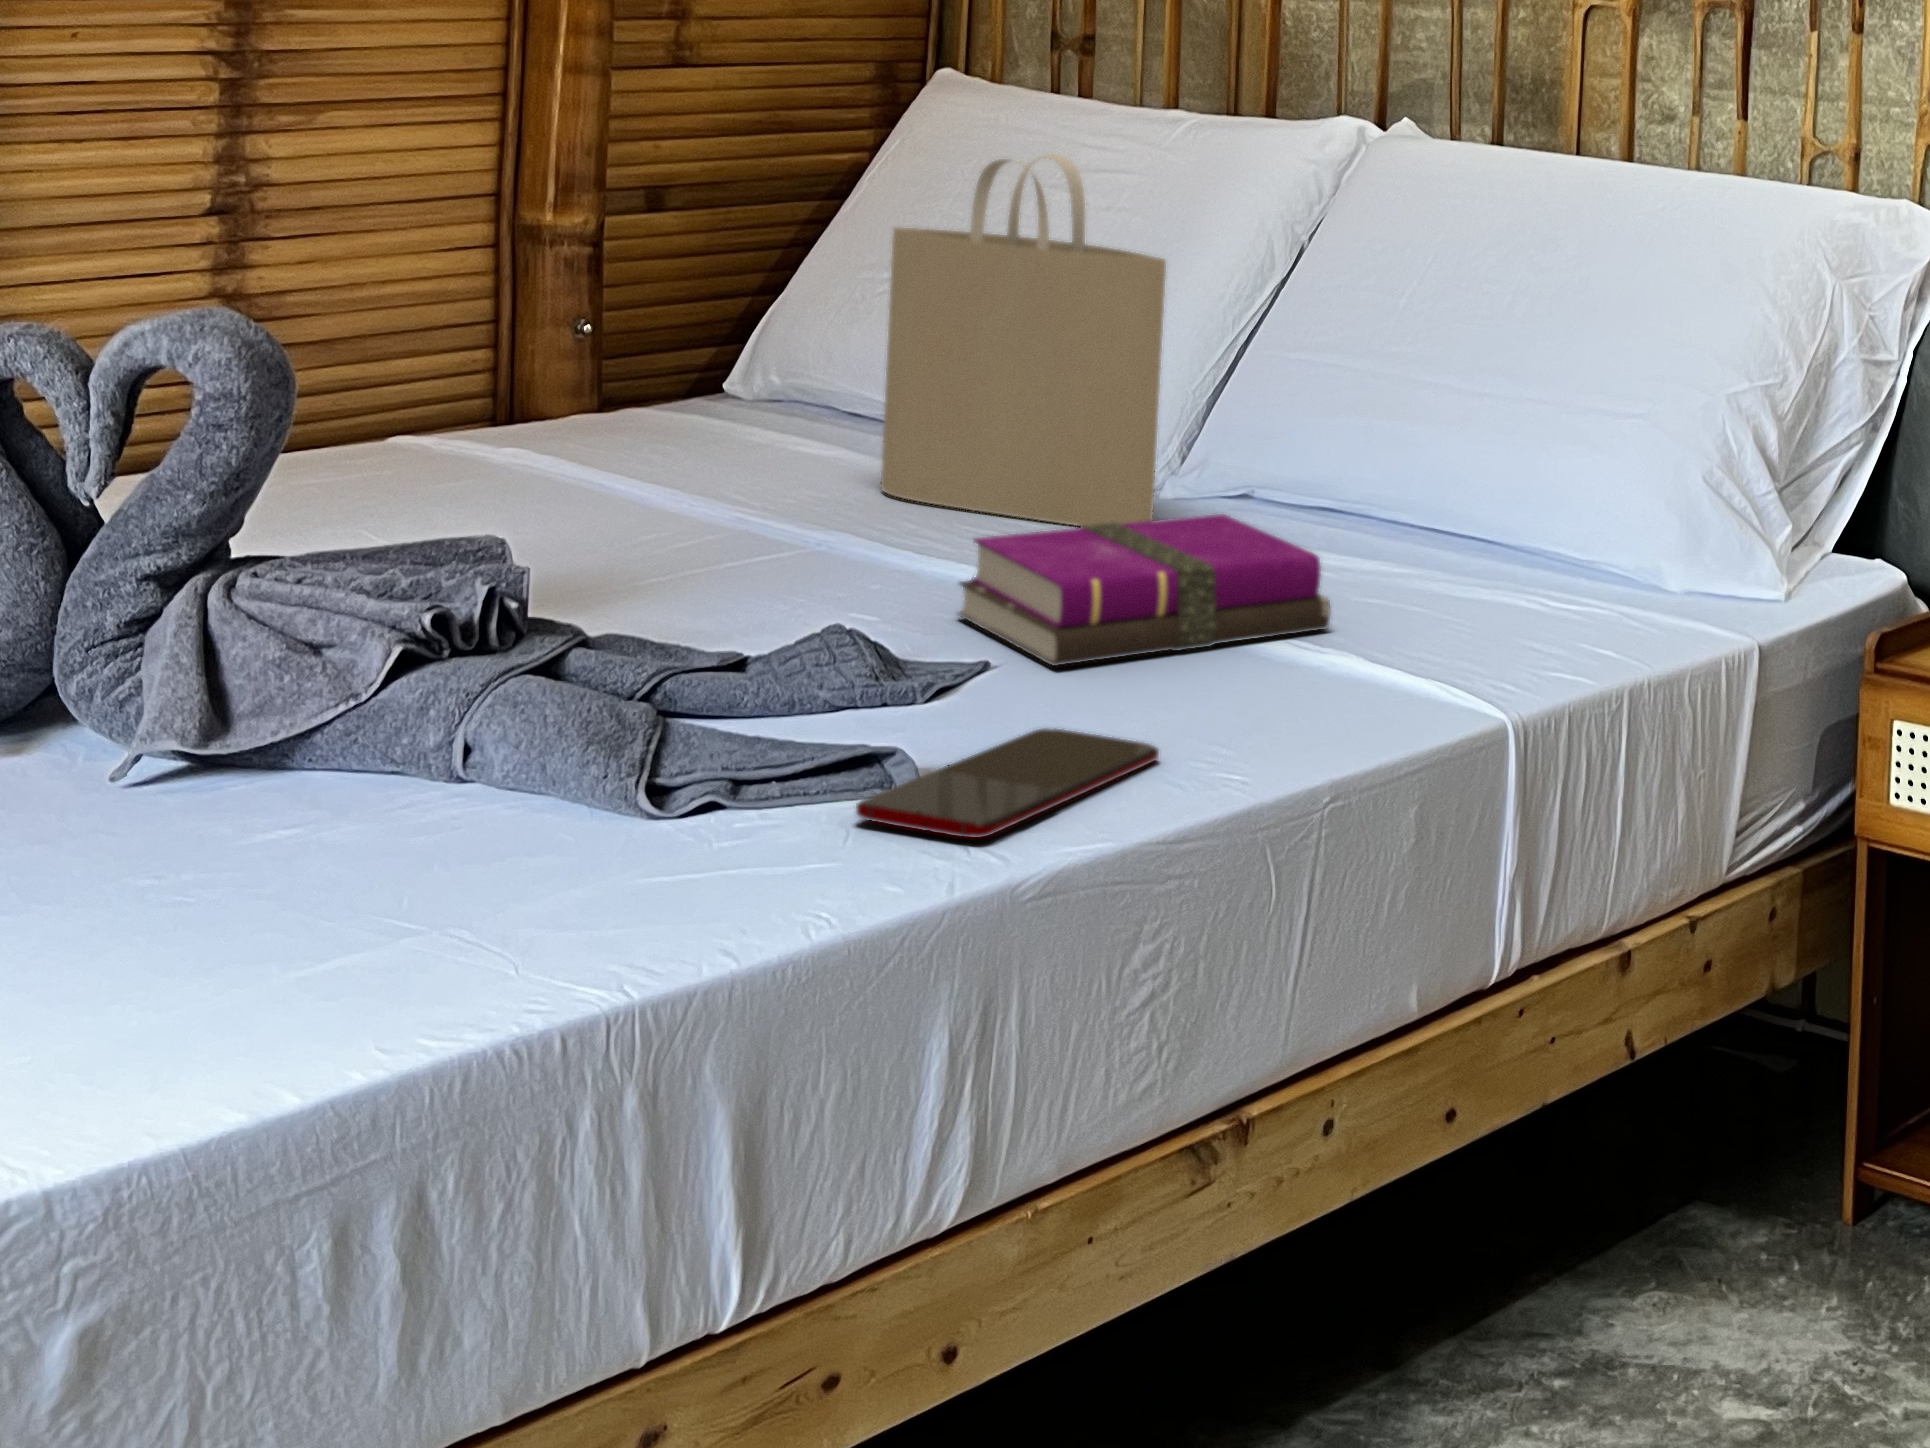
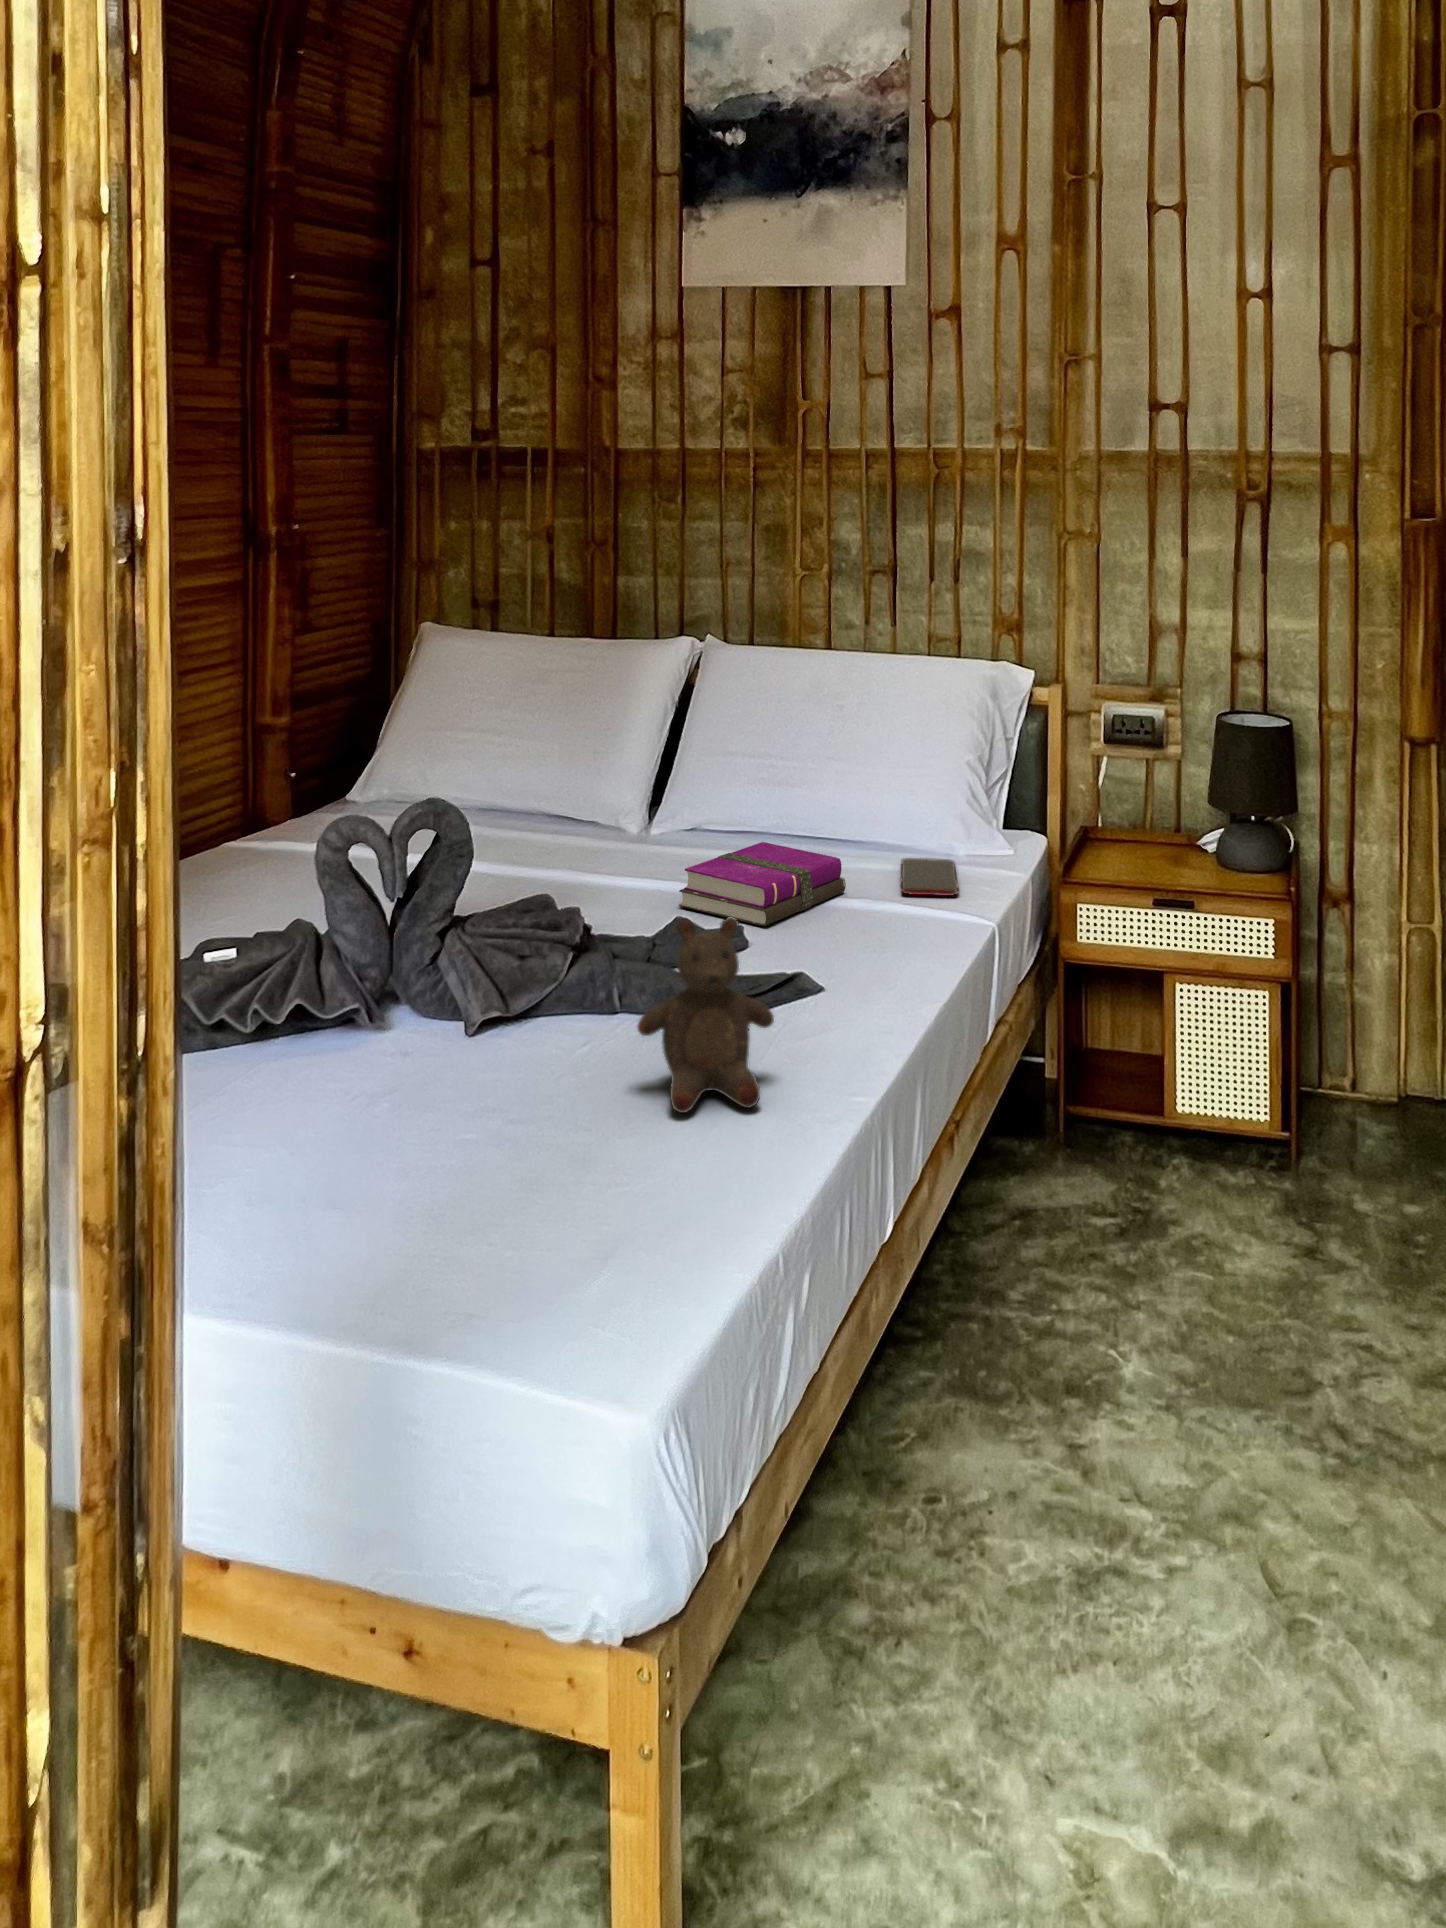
tote bag: present [881,154,1166,527] -> none [528,672,684,853]
stuffed bear: none [213,551,561,971] -> present [638,917,774,1113]
smartphone: present [856,728,1159,838] -> present [901,858,958,896]

